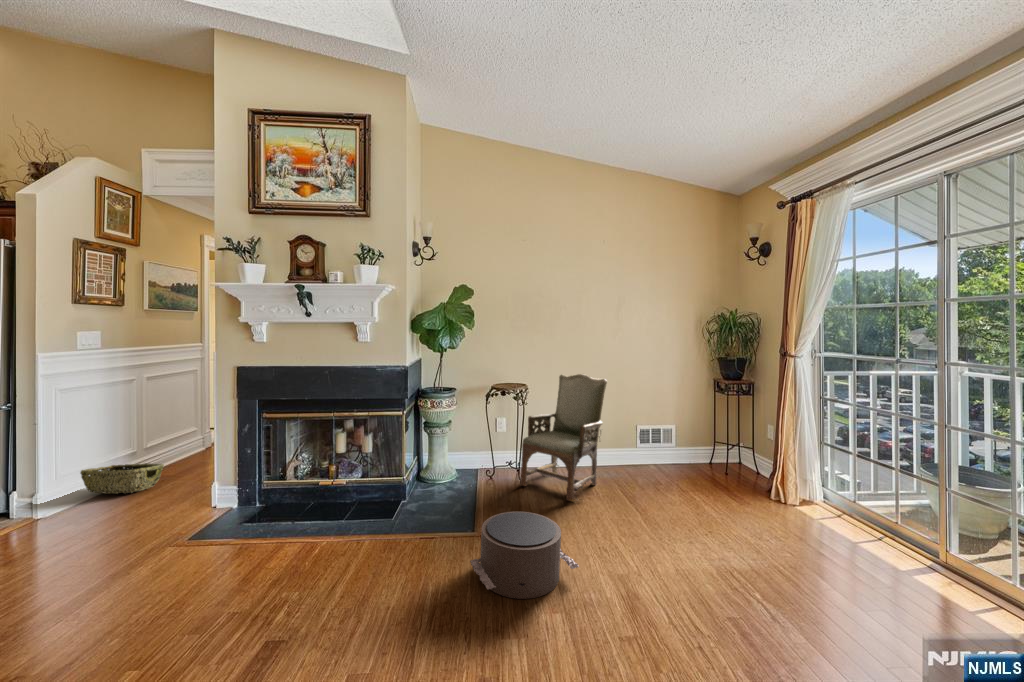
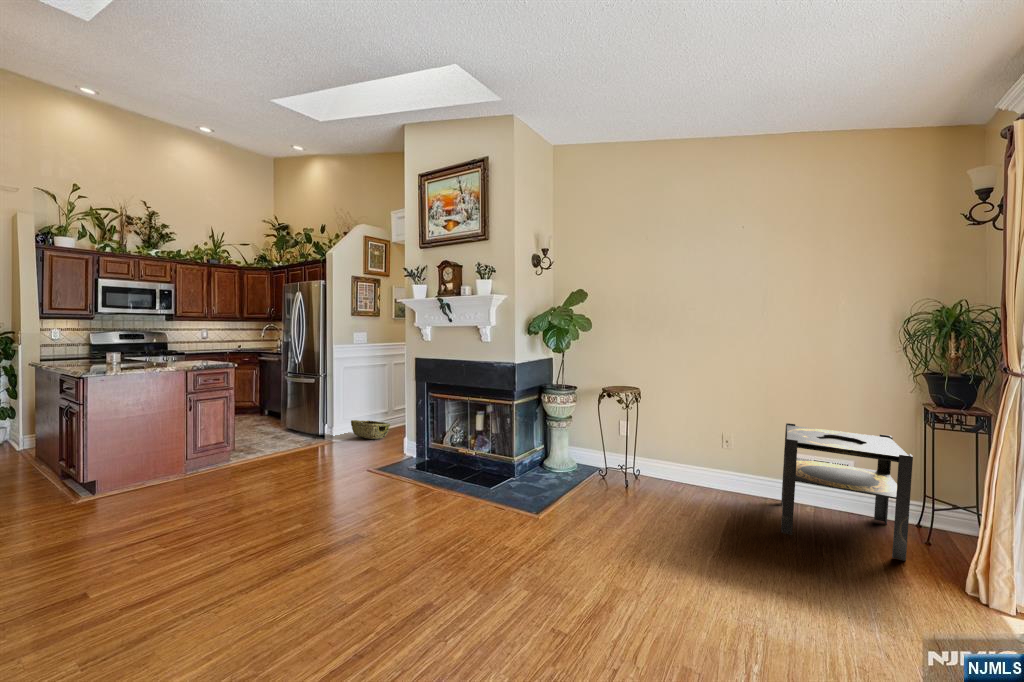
armchair: present [520,374,607,502] -> none [624,381,728,515]
side table: none [631,404,738,493] -> present [781,423,913,561]
pouf: present [470,511,579,599] -> none [495,494,585,563]

